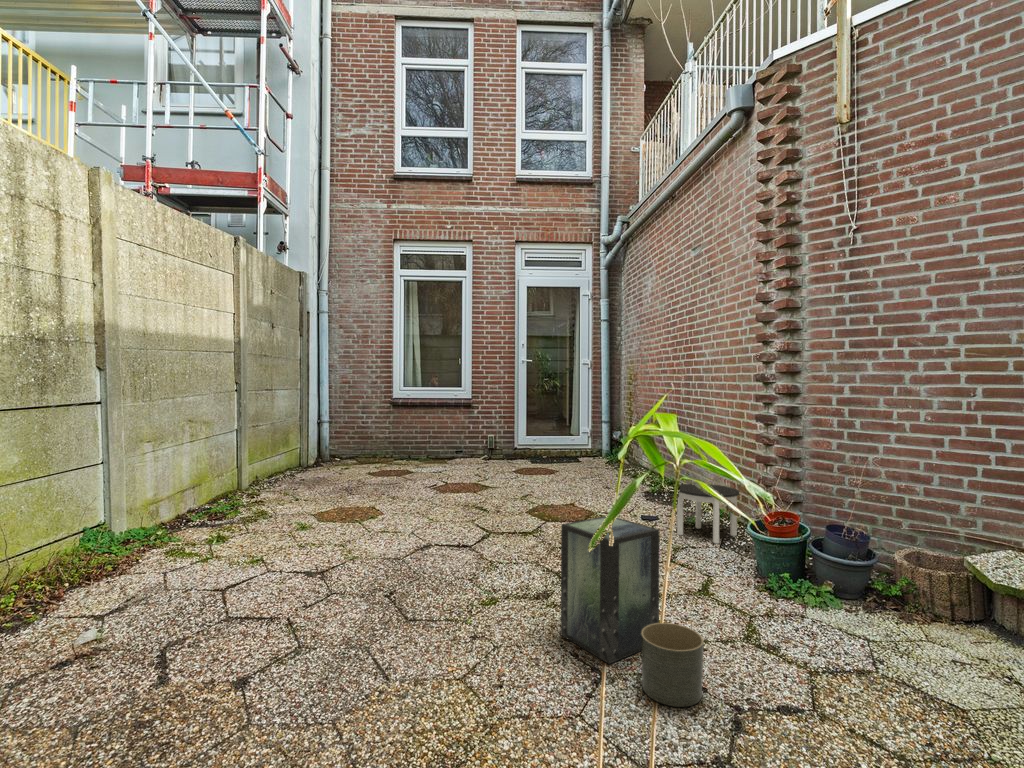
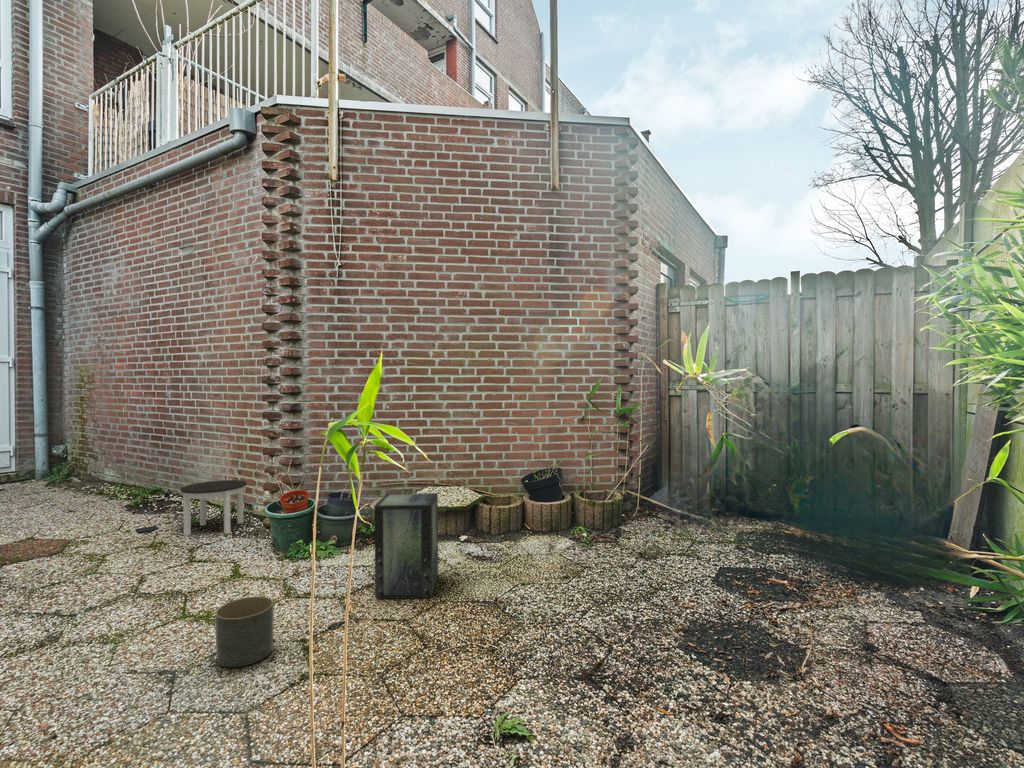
storage box: present [561,516,660,664] -> present [374,493,438,599]

